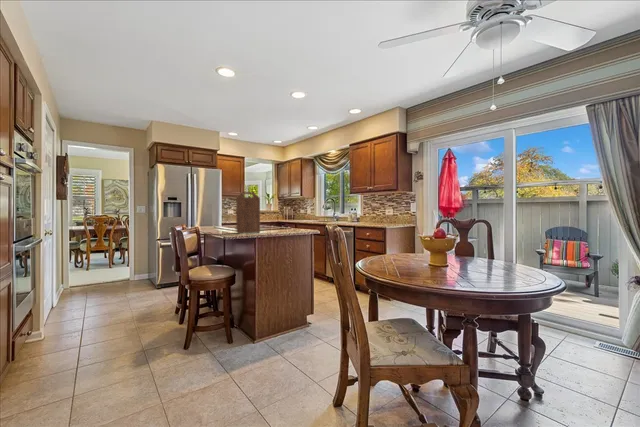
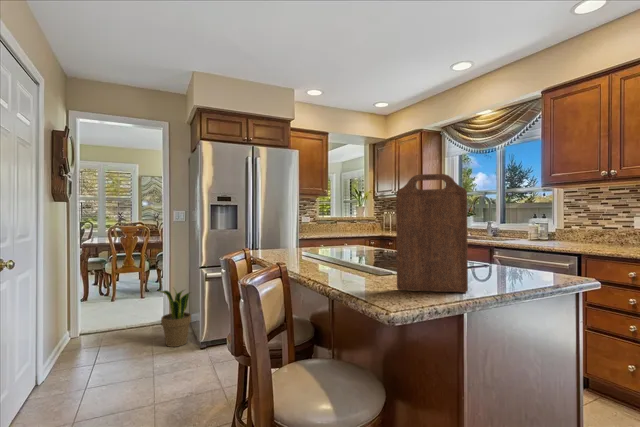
potted plant: none [128,253,151,289] -> present [159,290,191,347]

